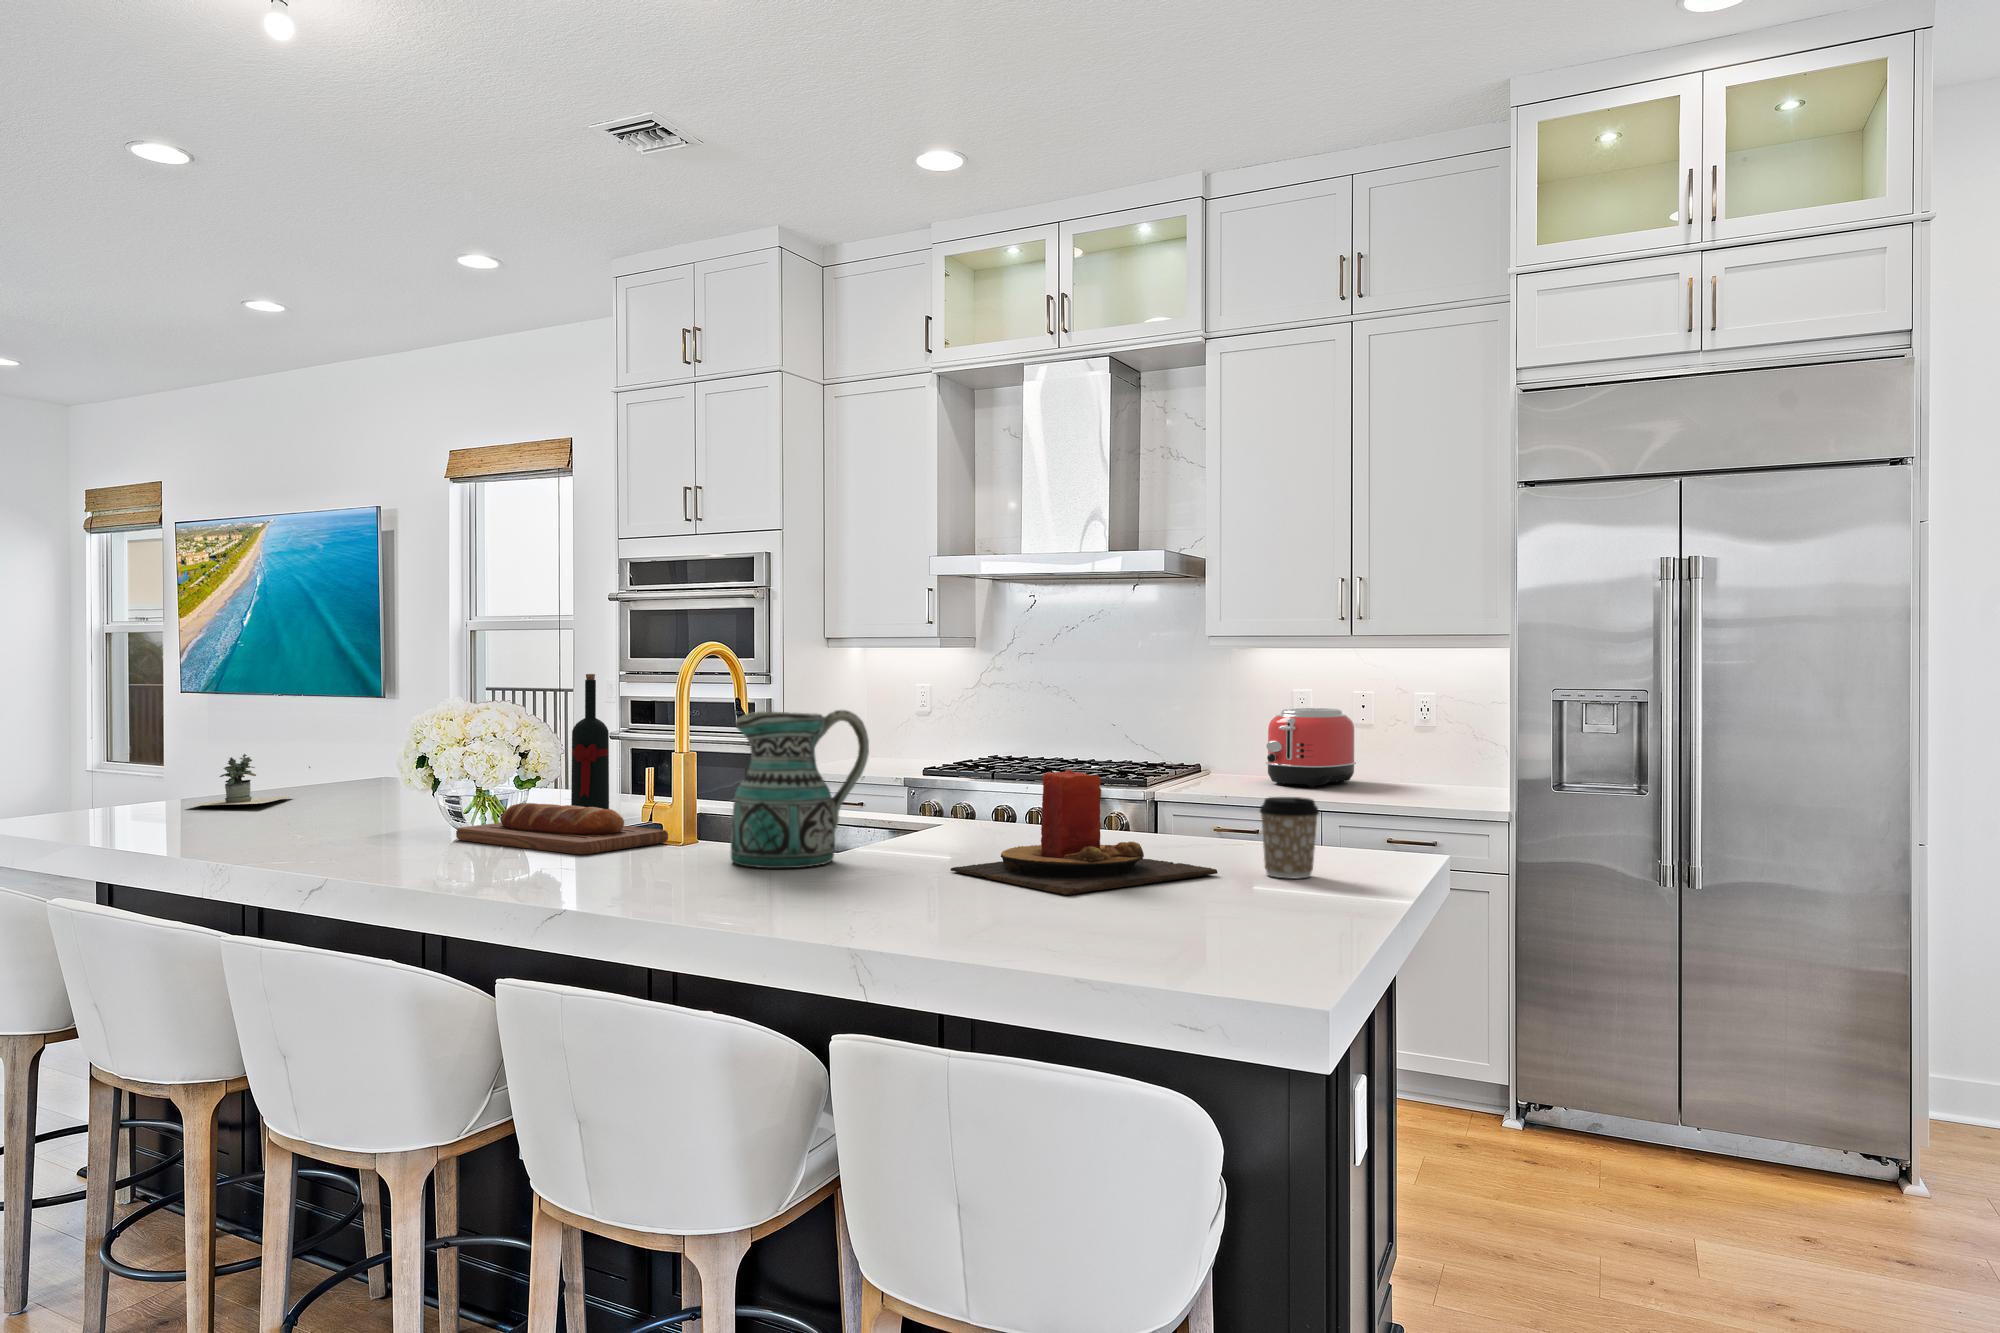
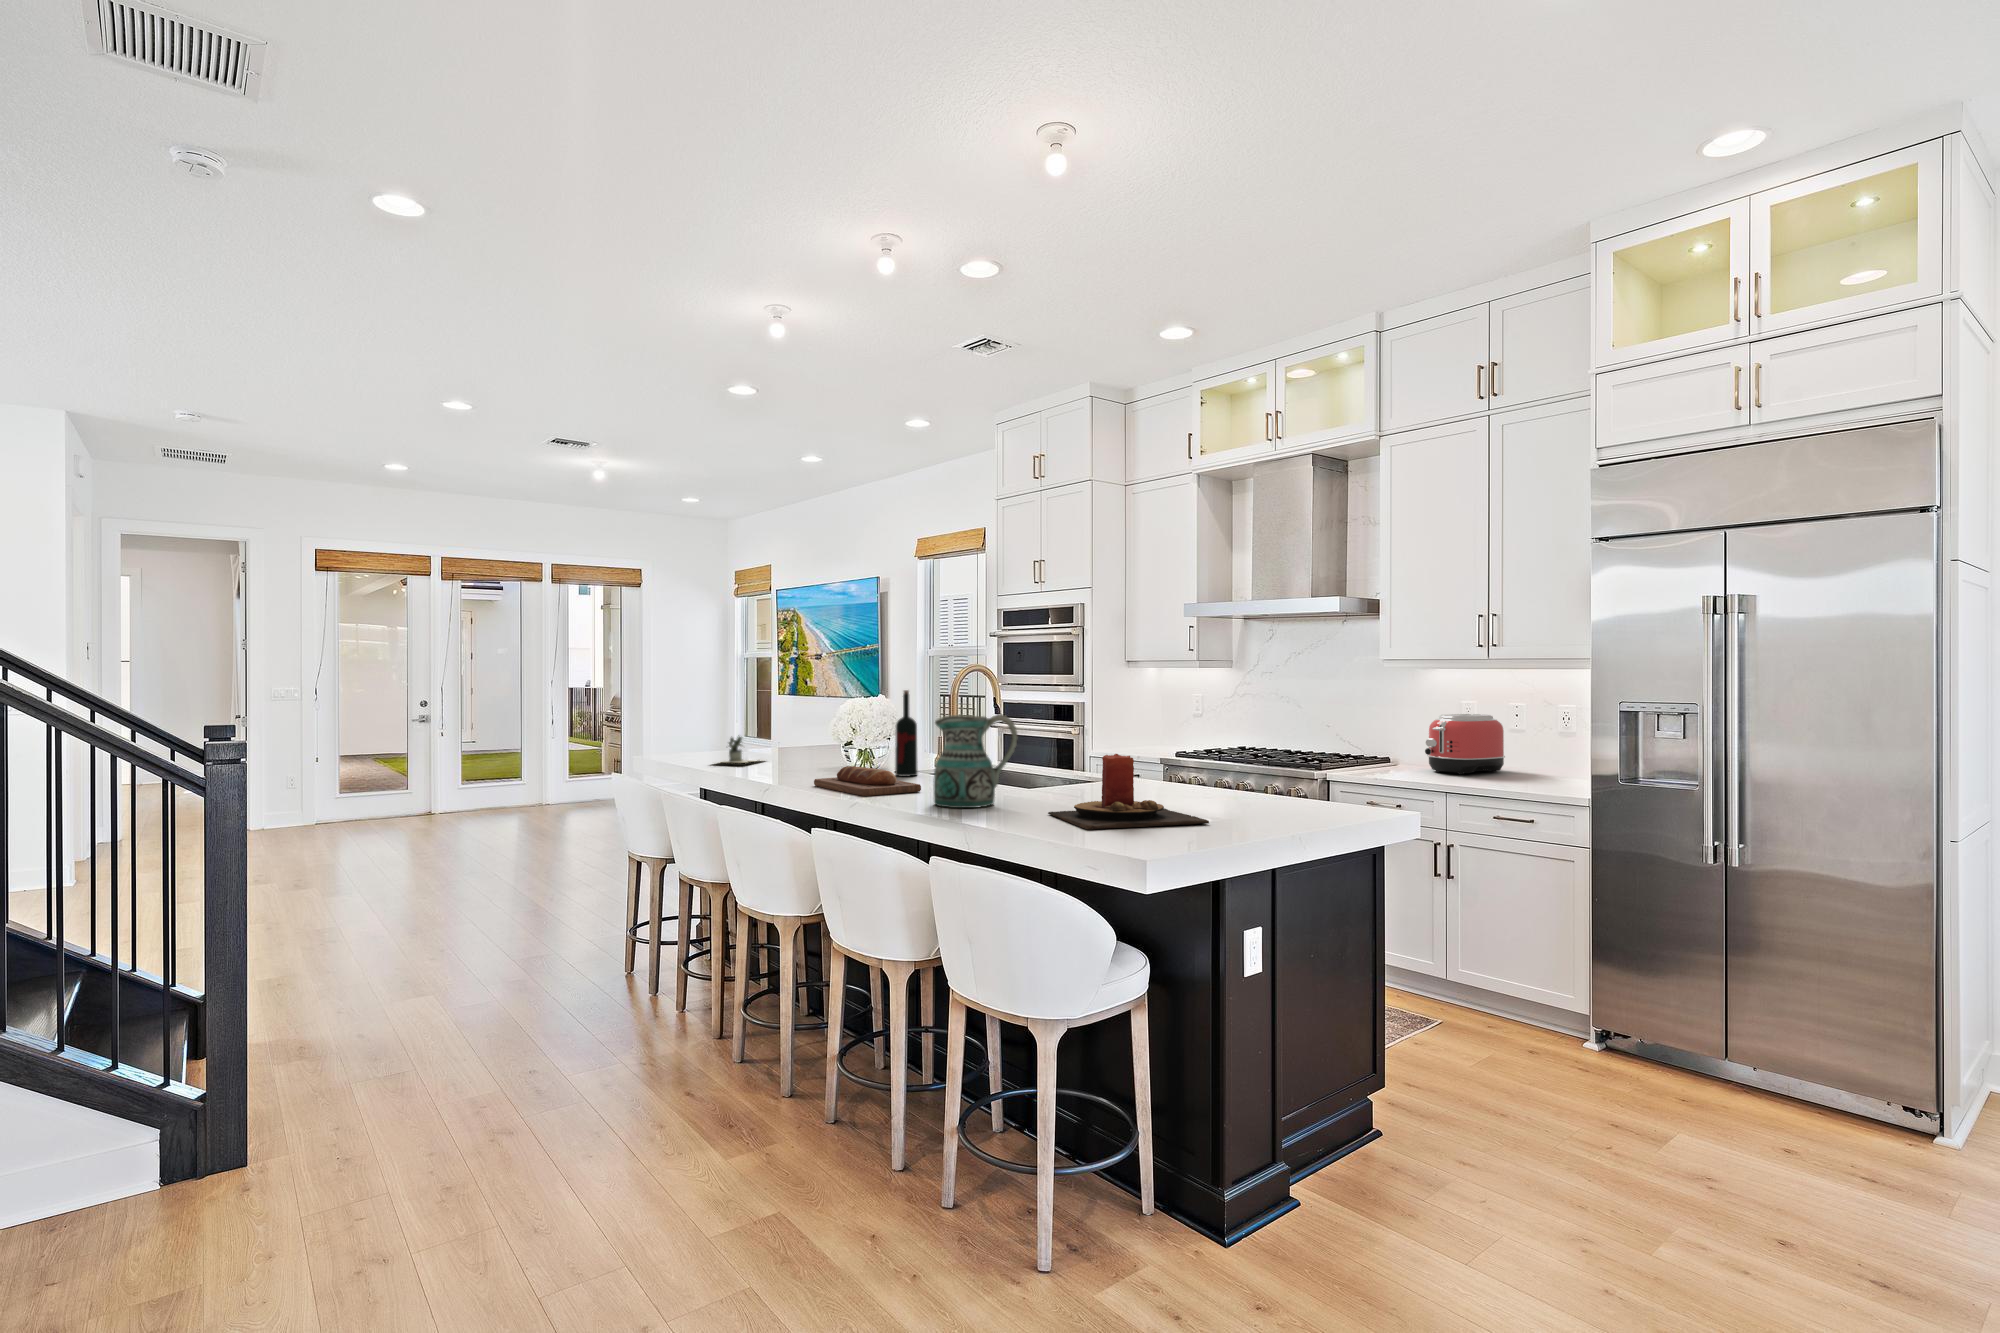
coffee cup: present [1260,797,1319,878] -> none [1237,775,1277,829]

